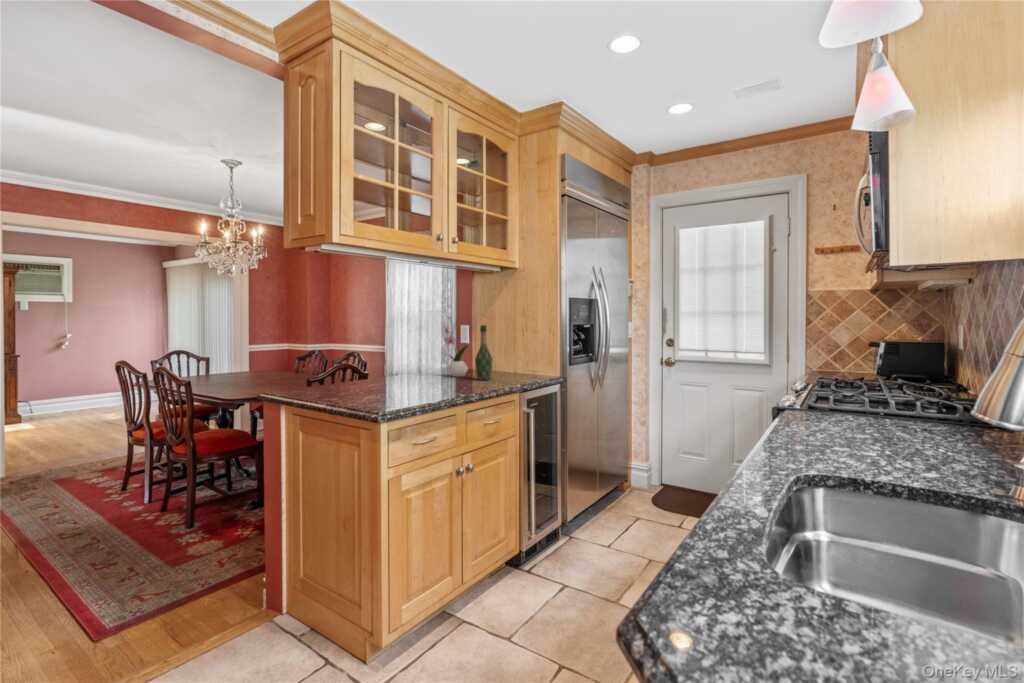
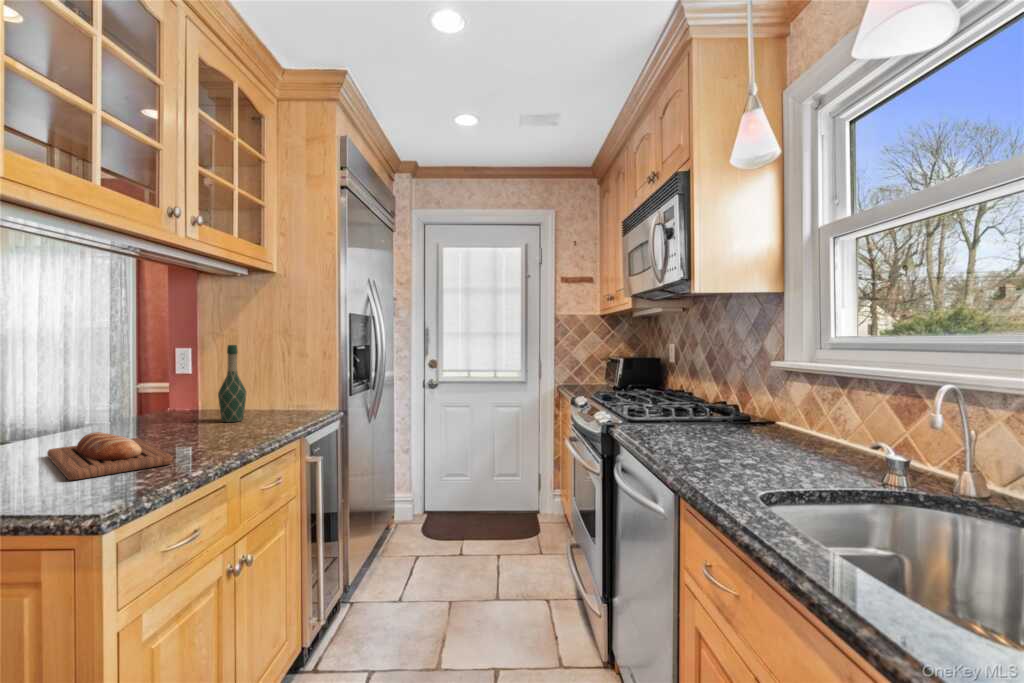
flower arrangement: present [444,317,468,377] -> none [156,332,202,420]
bread loaf: none [377,377,427,400] -> present [47,432,172,480]

